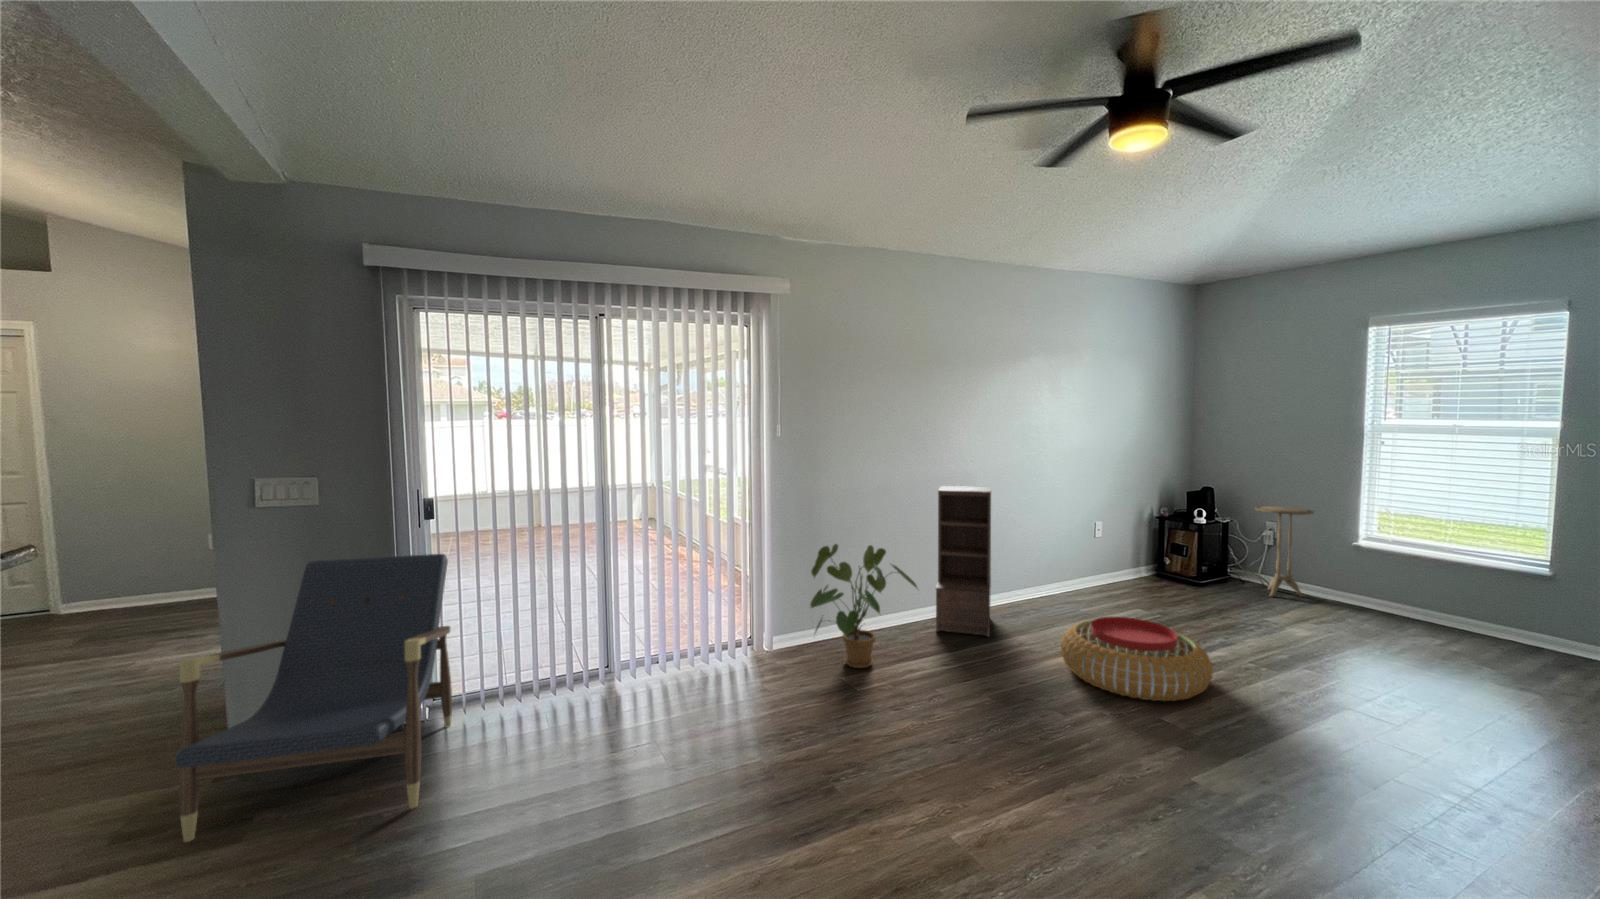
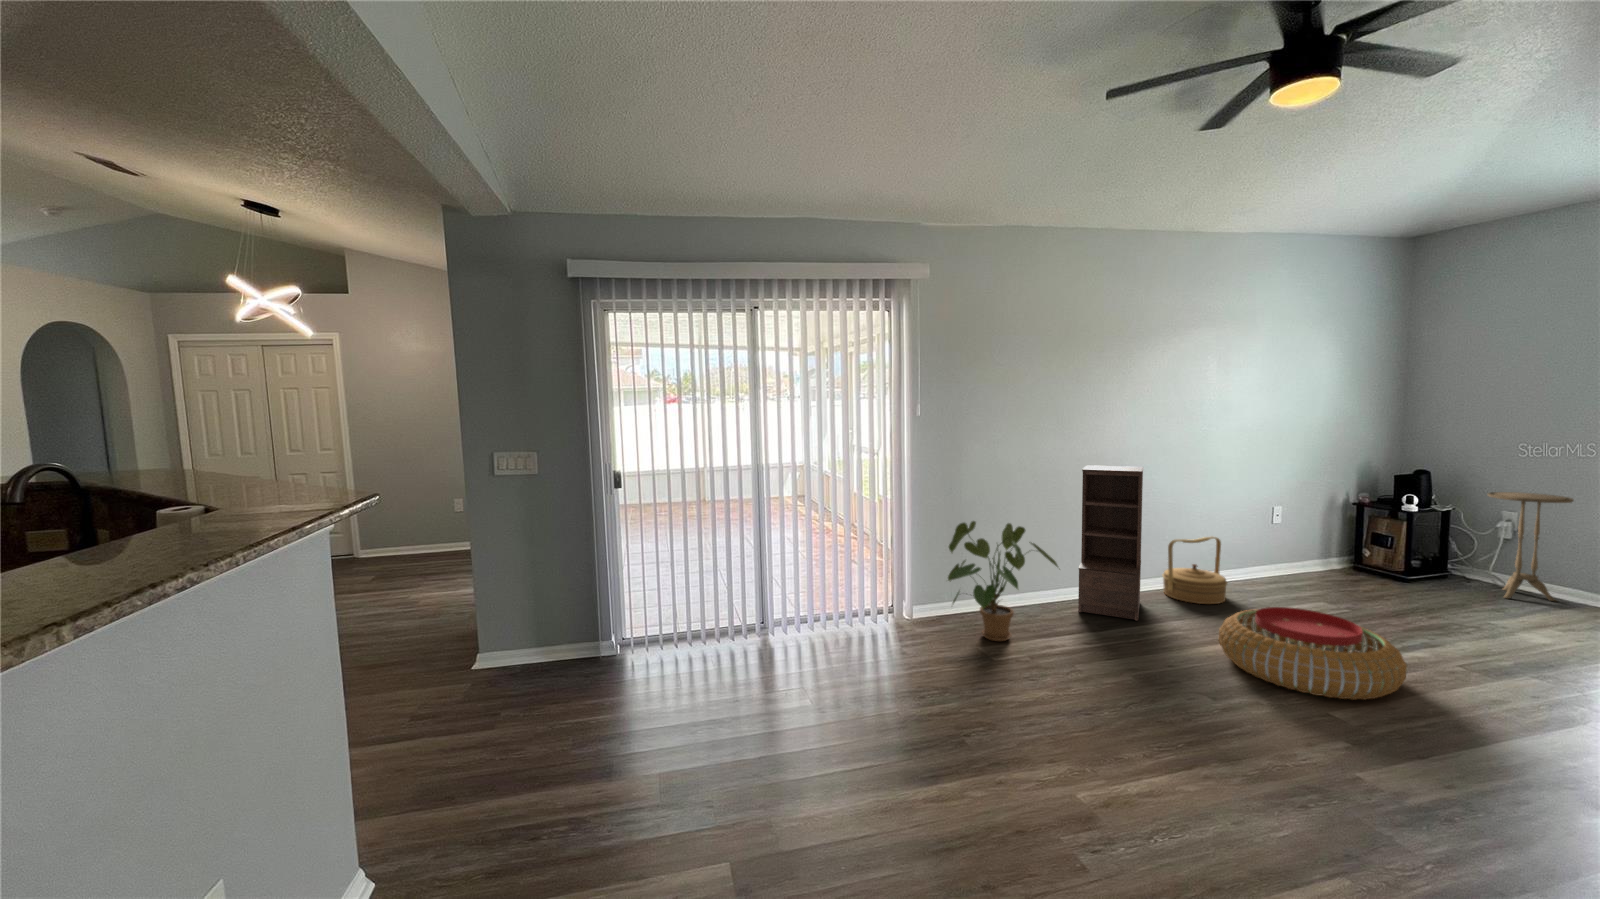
woven basket: none [1009,552,1064,616] -> present [1163,537,1227,604]
lounge chair: present [175,554,452,842] -> none [462,518,640,725]

